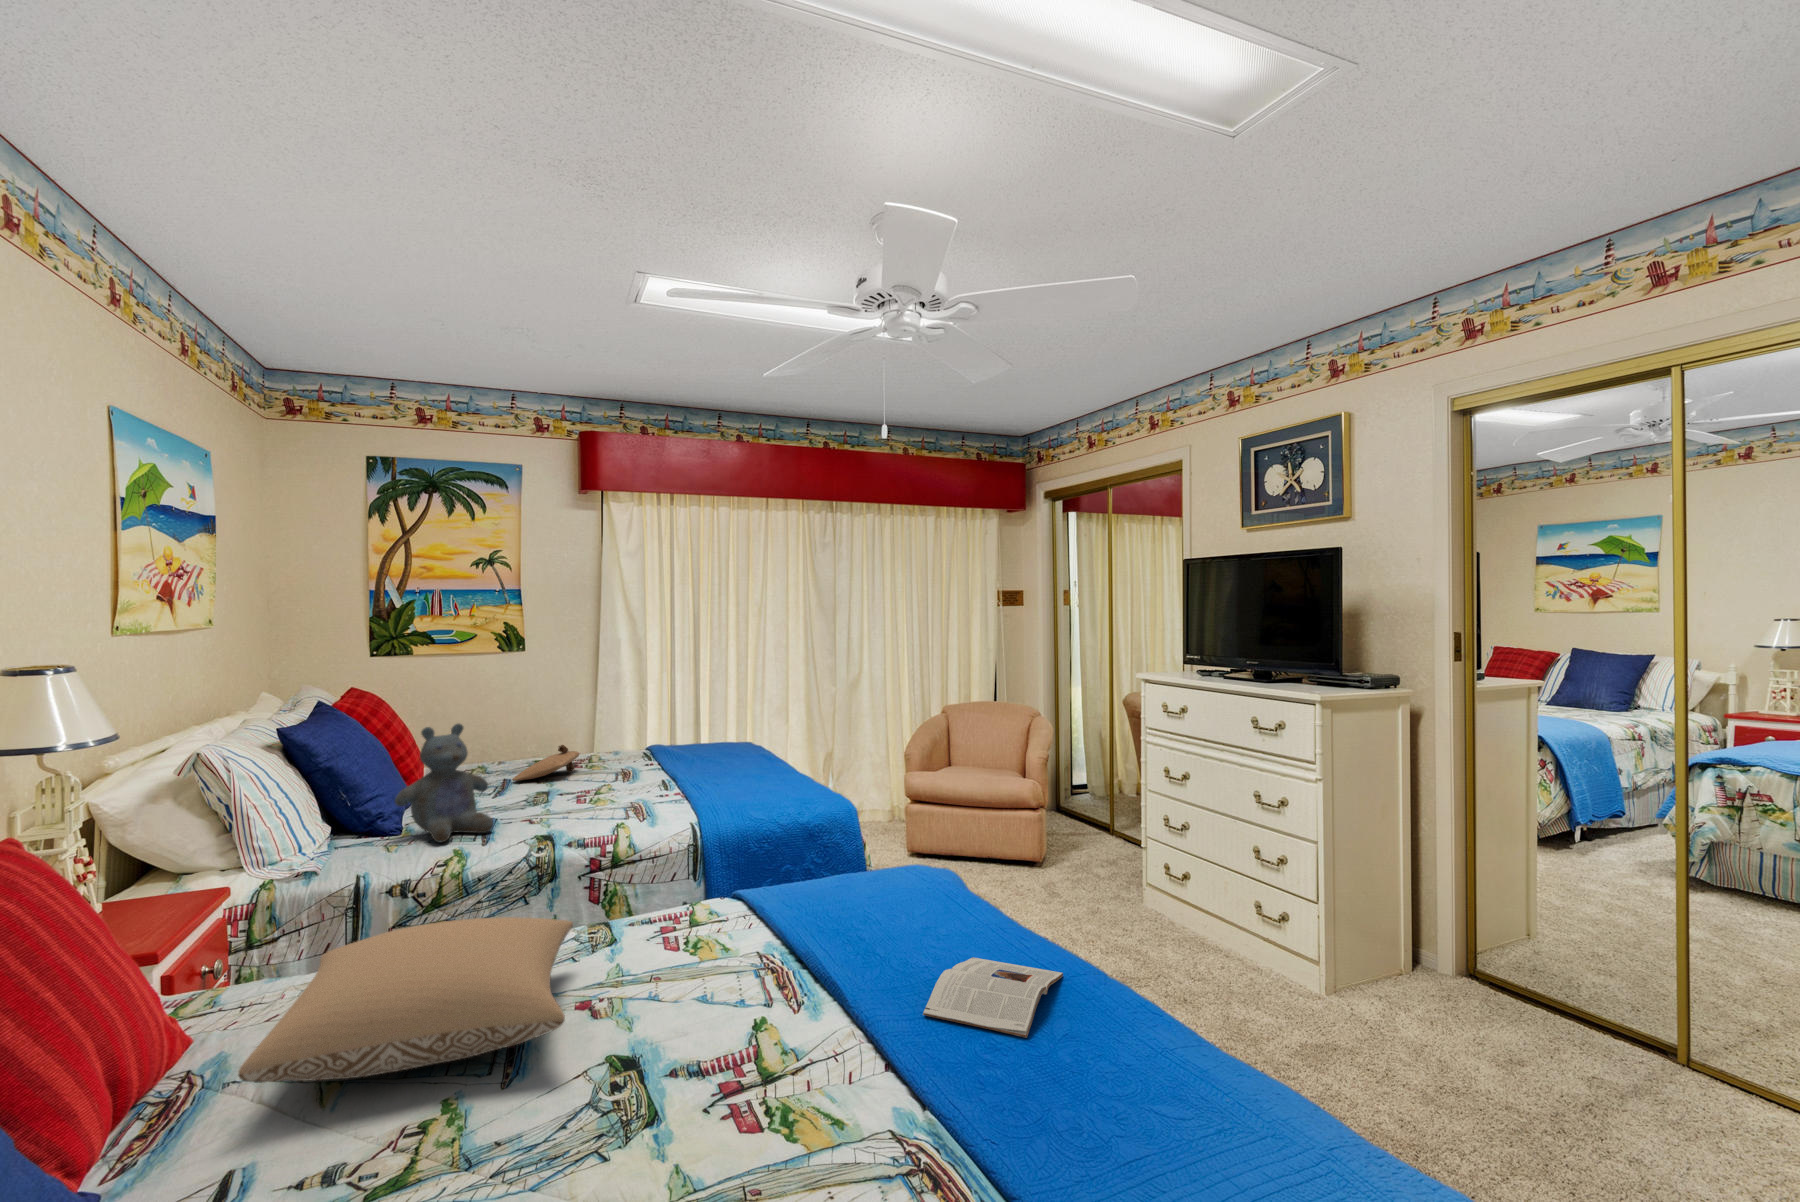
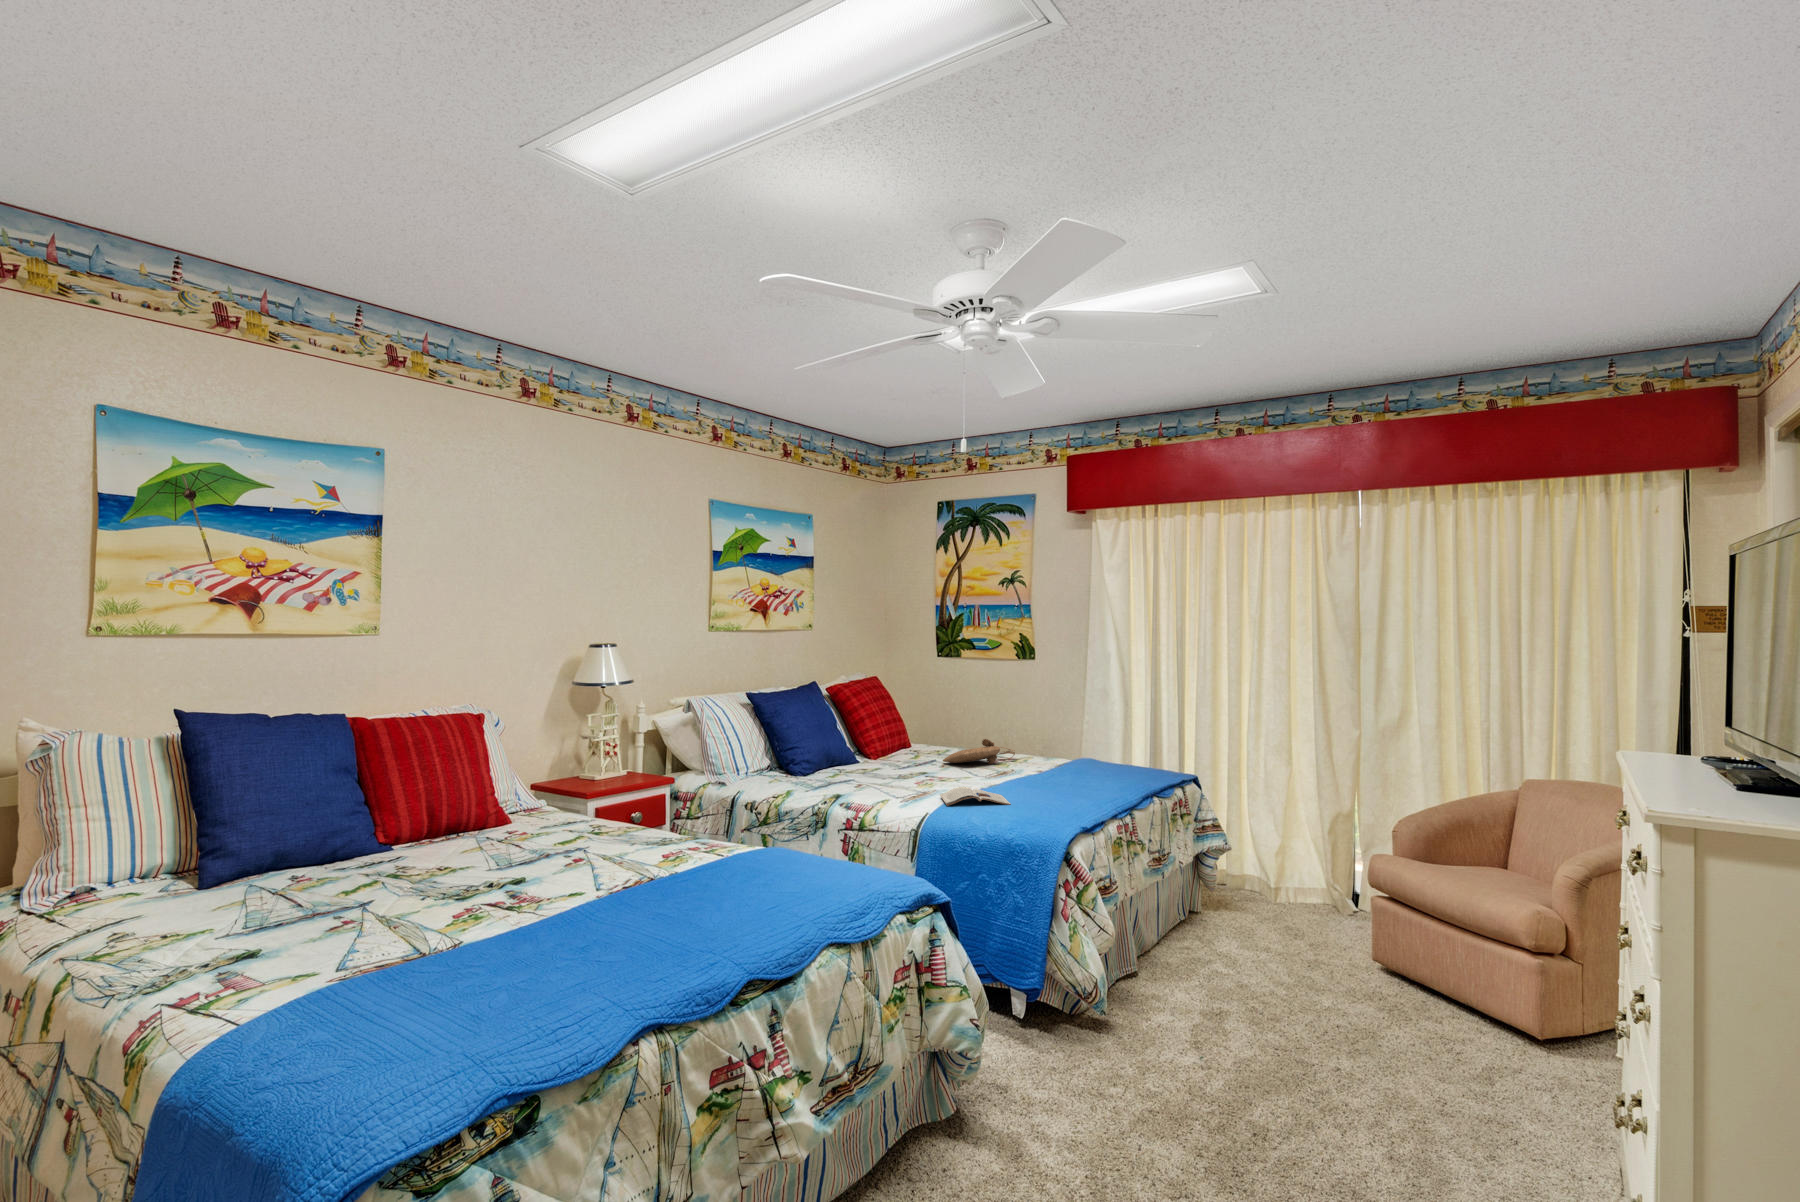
stuffed bear: present [395,724,493,843] -> none [790,702,853,786]
pillow: present [238,917,573,1083] -> none [415,790,611,857]
magazine: present [923,957,1063,1038] -> present [940,787,1011,806]

